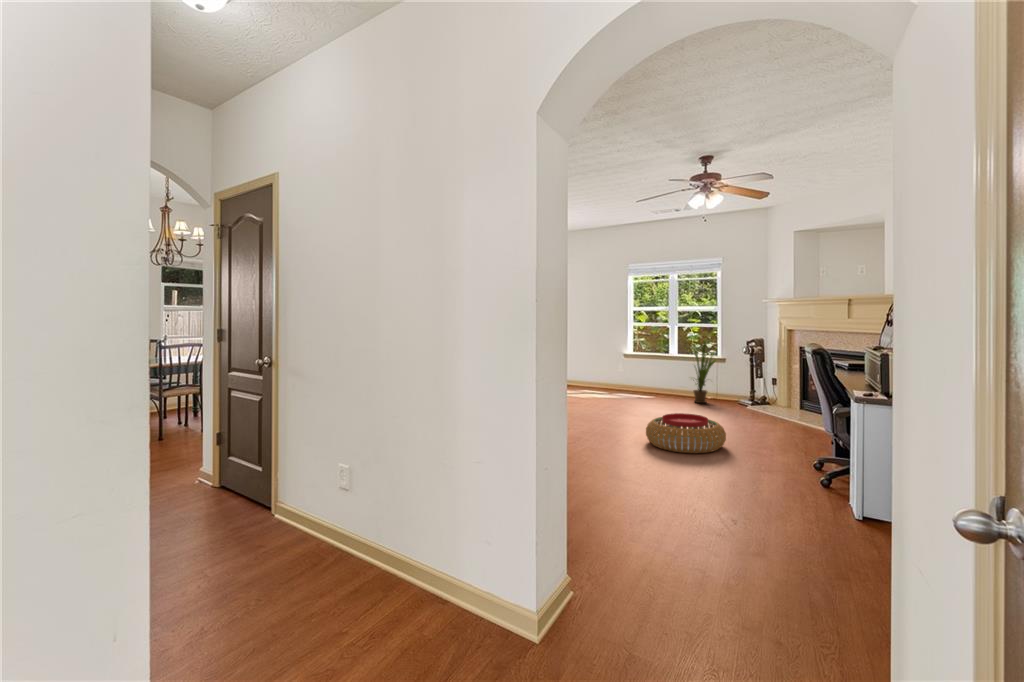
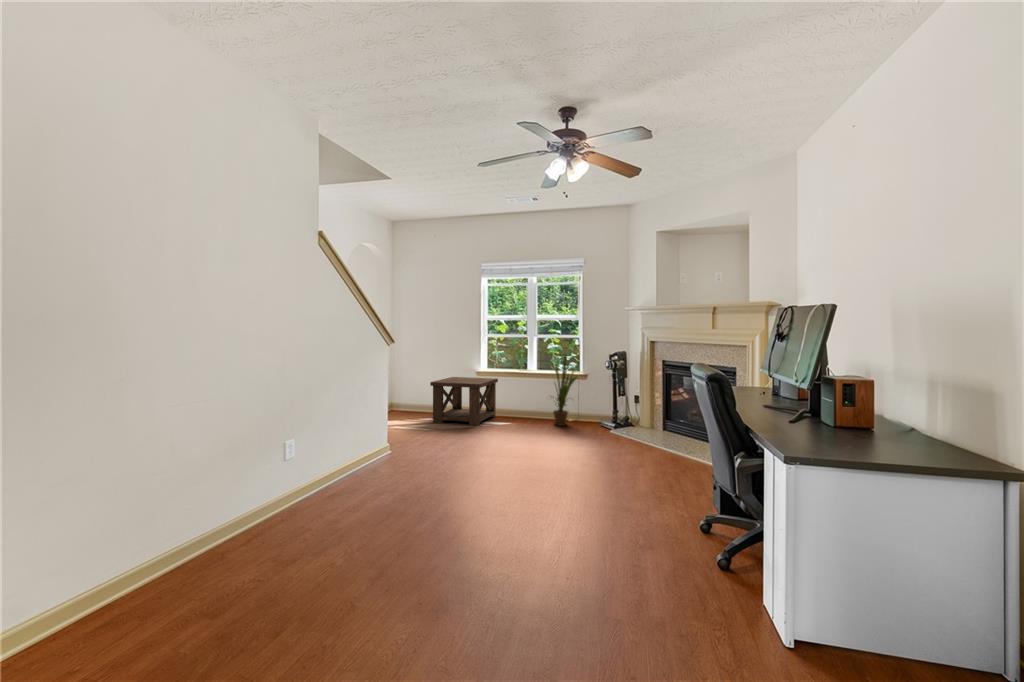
side table: none [585,361,642,401] -> present [430,377,498,426]
pouf: present [646,413,726,453] -> none [489,452,591,512]

